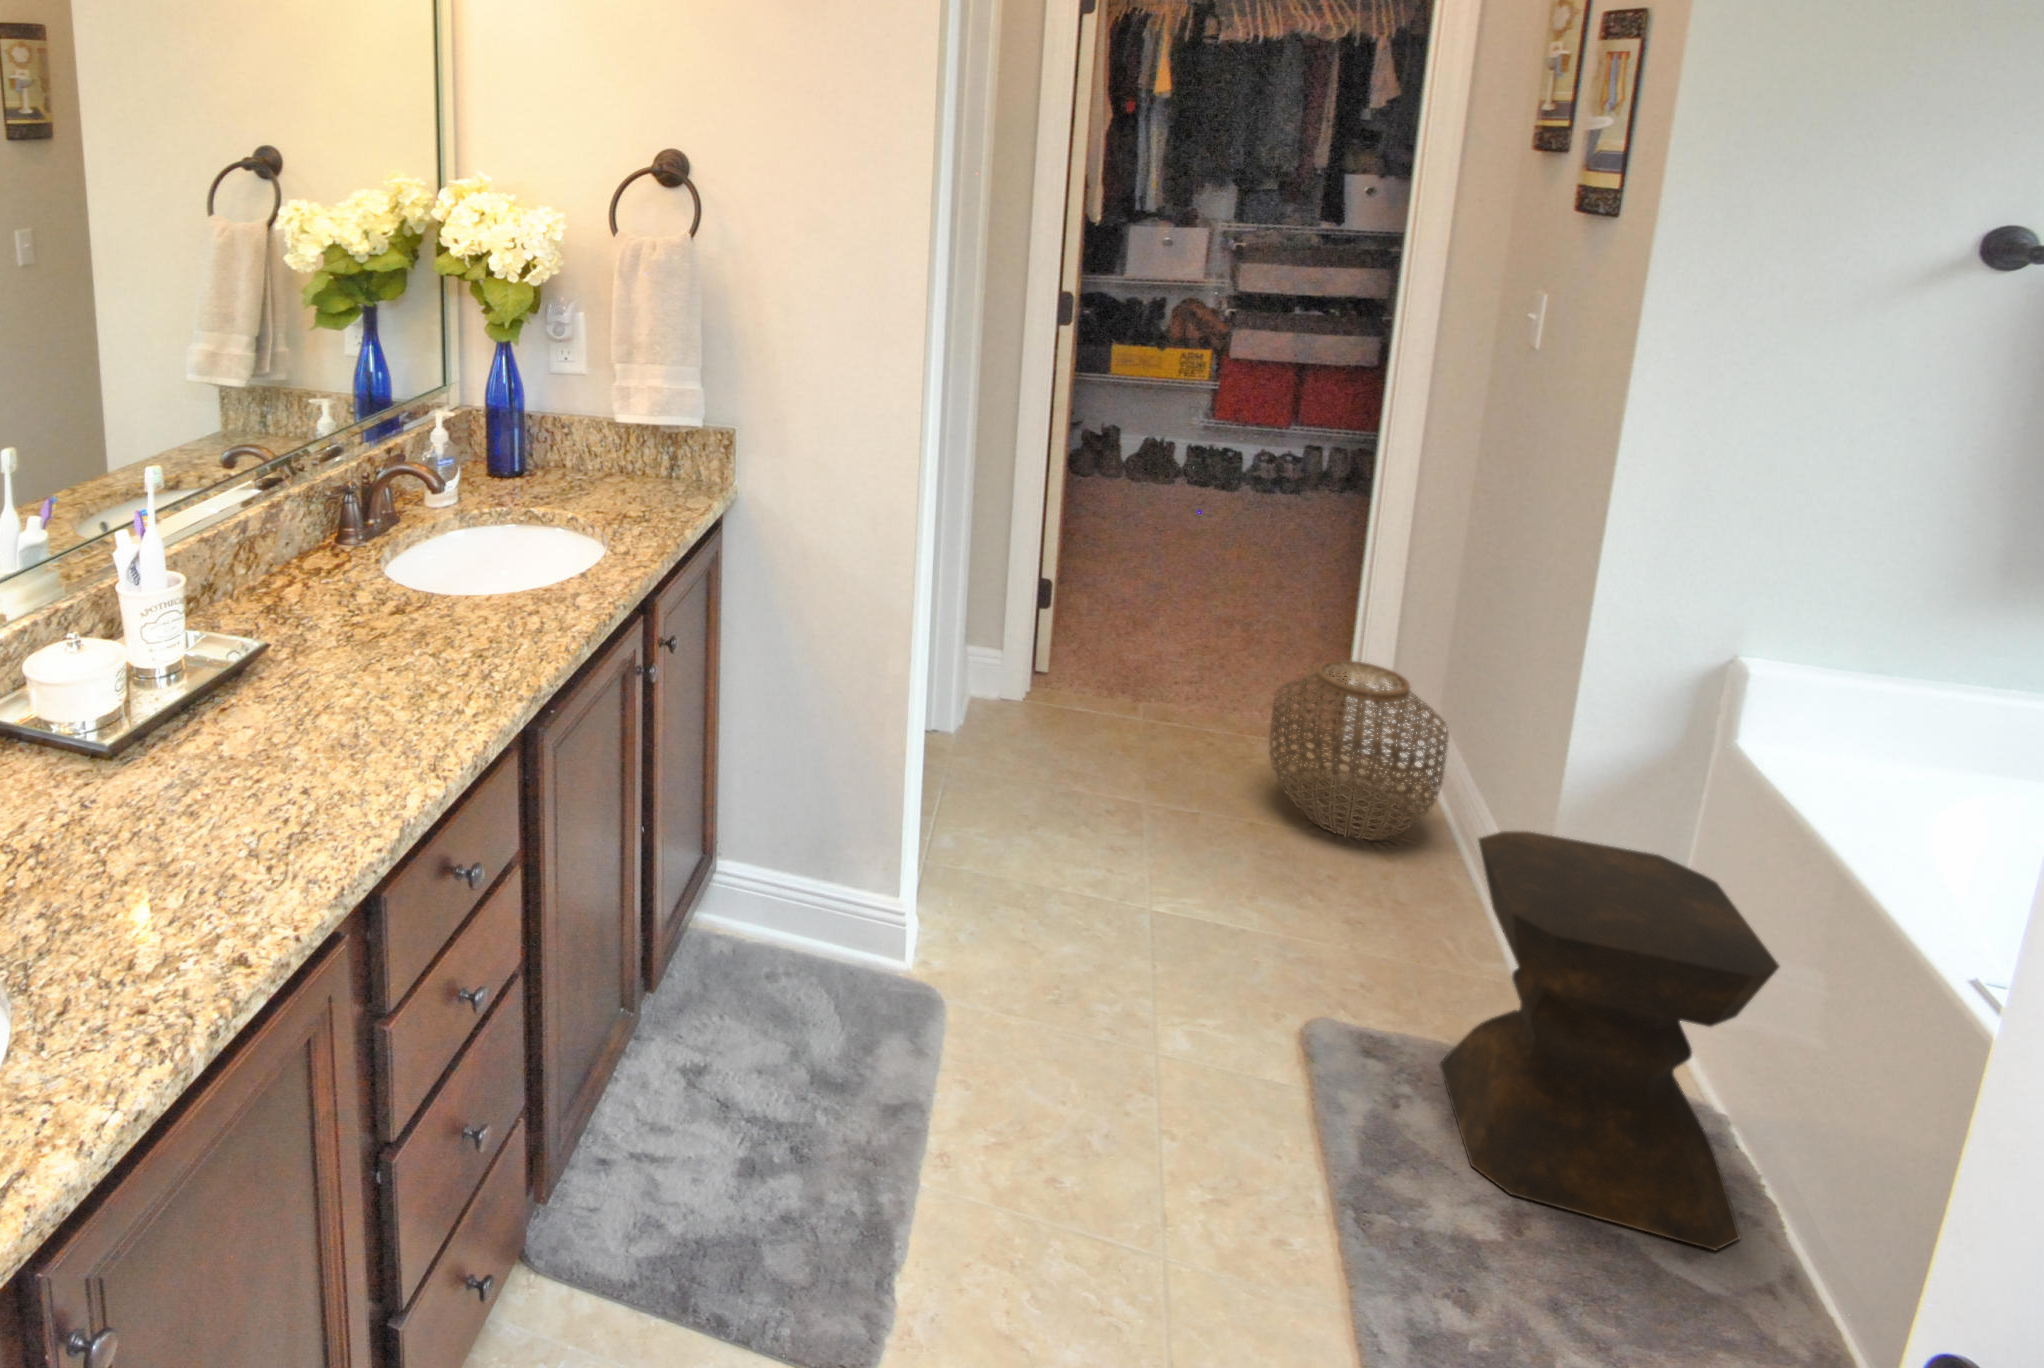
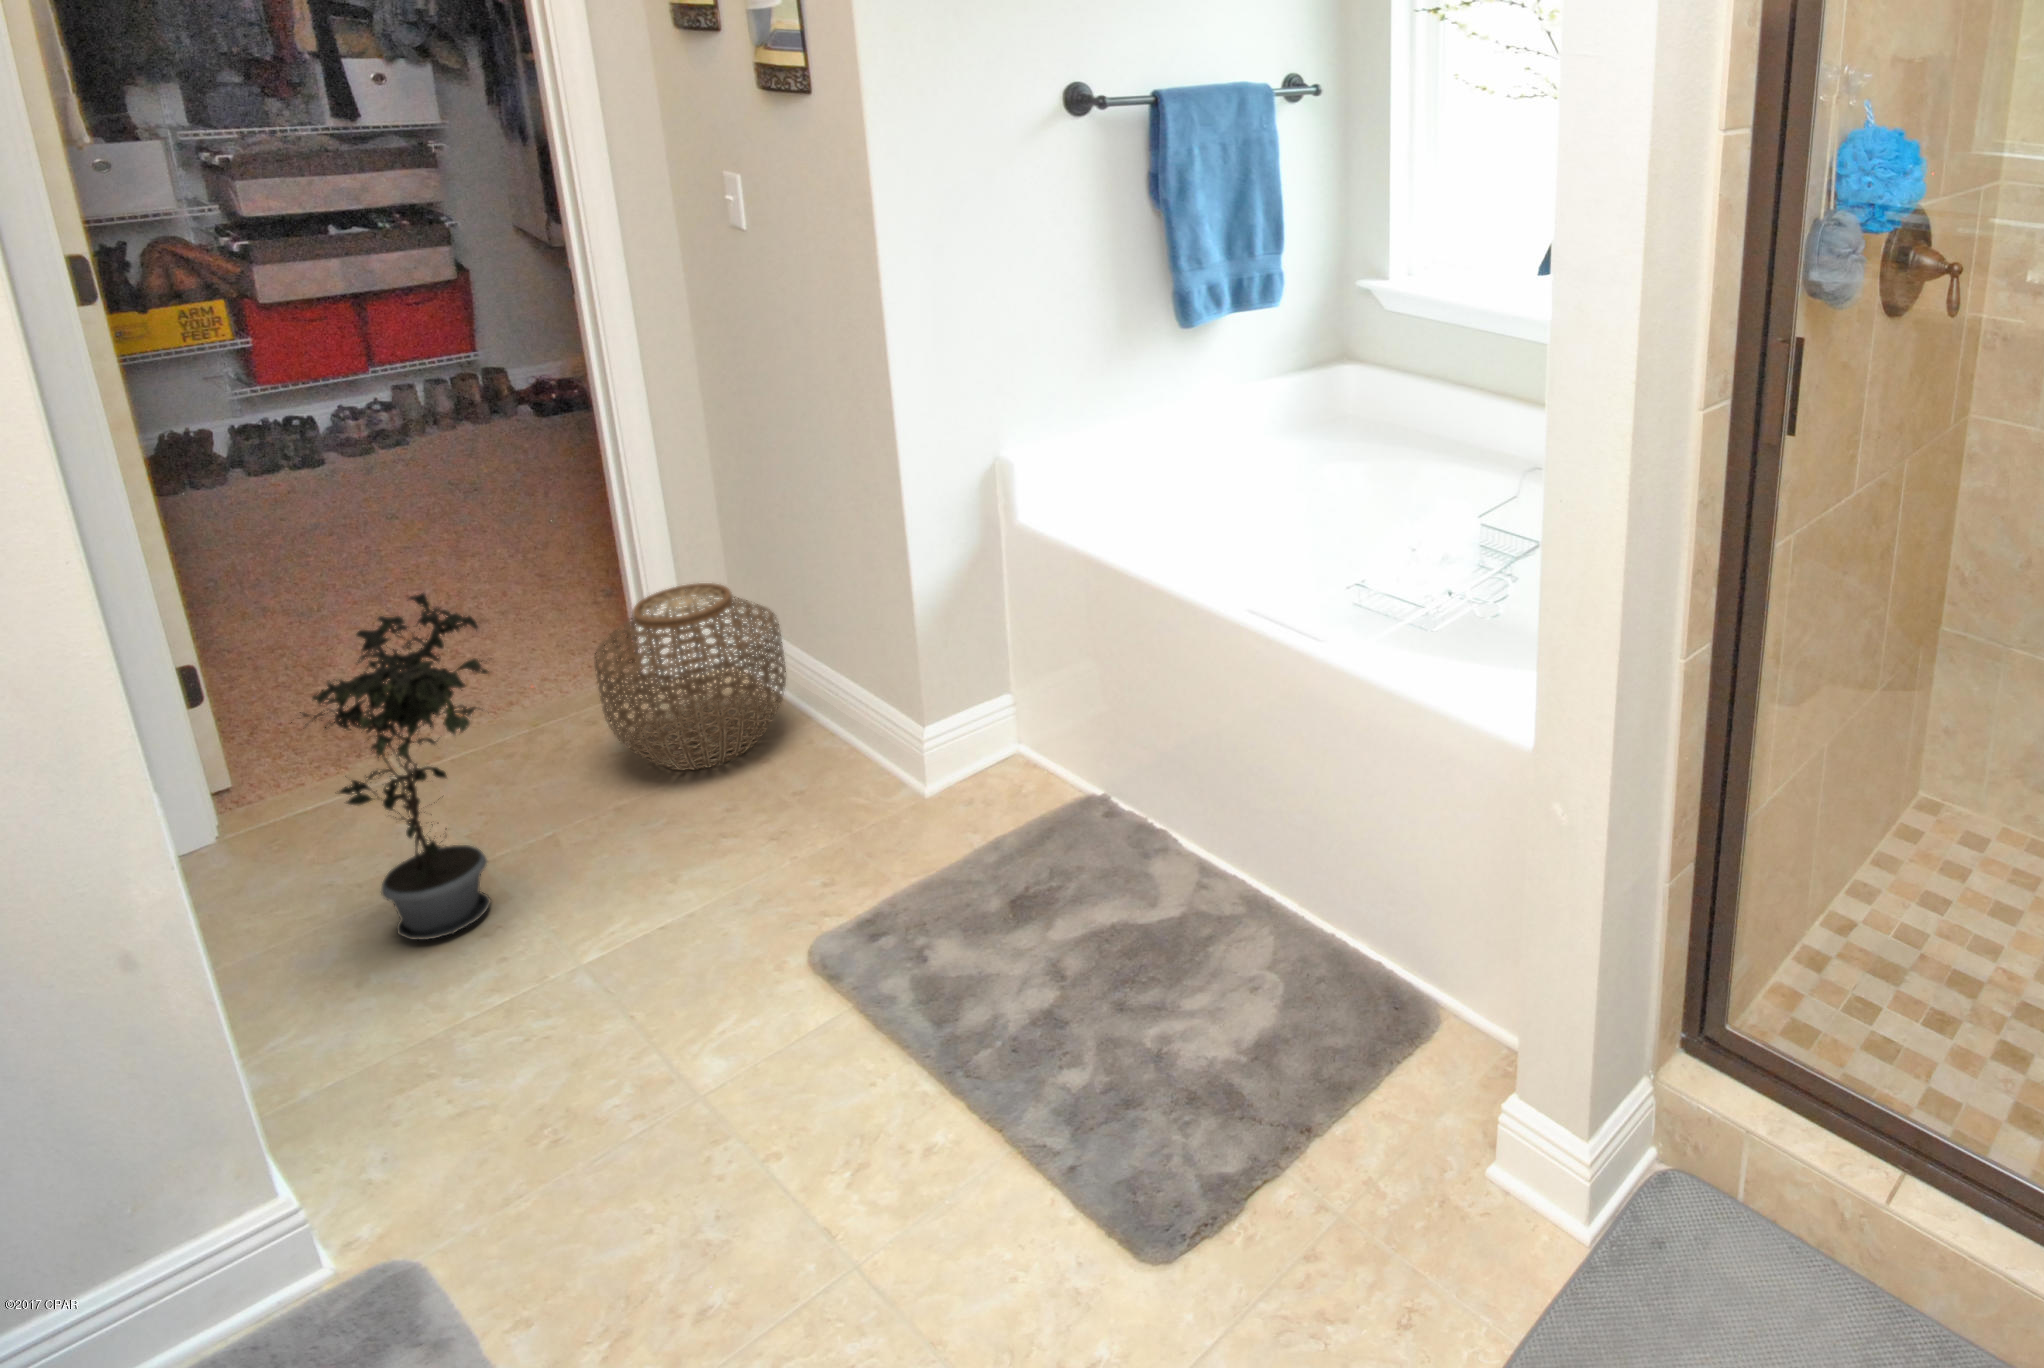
potted plant: none [1051,572,1180,831] -> present [291,593,491,939]
stool: present [1440,831,1779,1250] -> none [909,626,1157,959]

